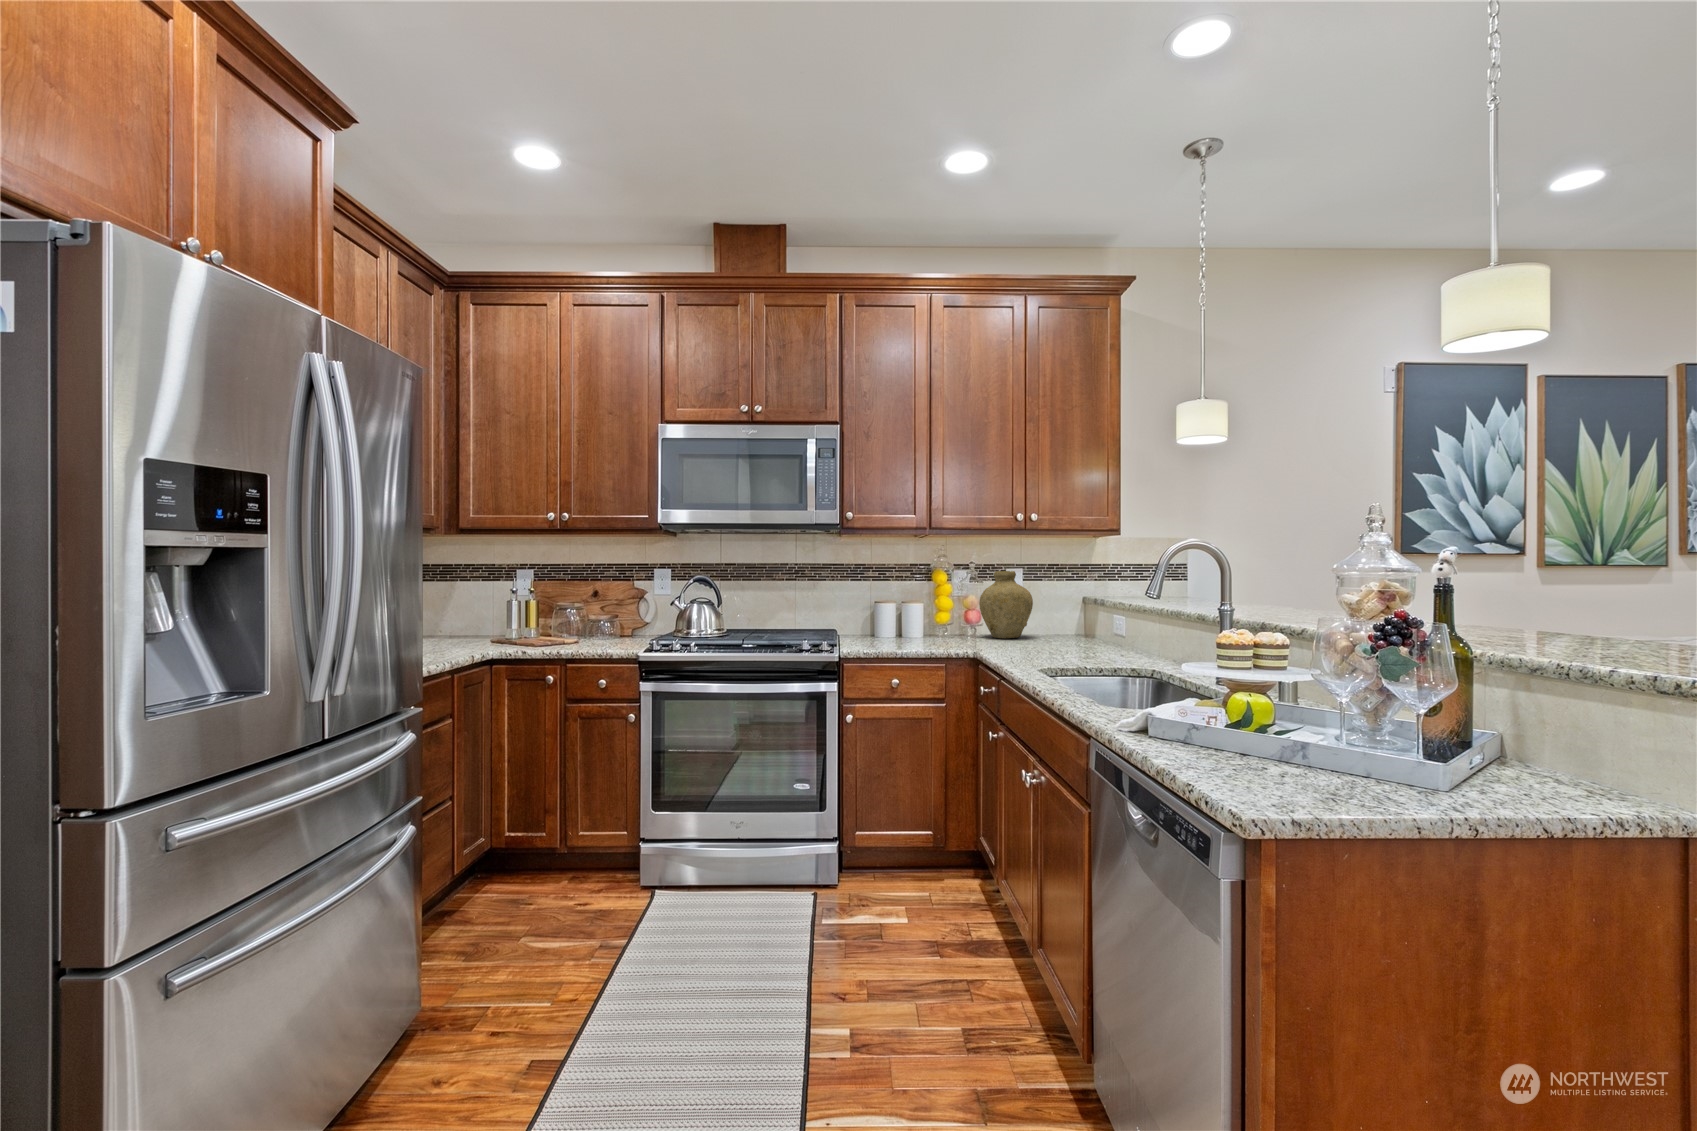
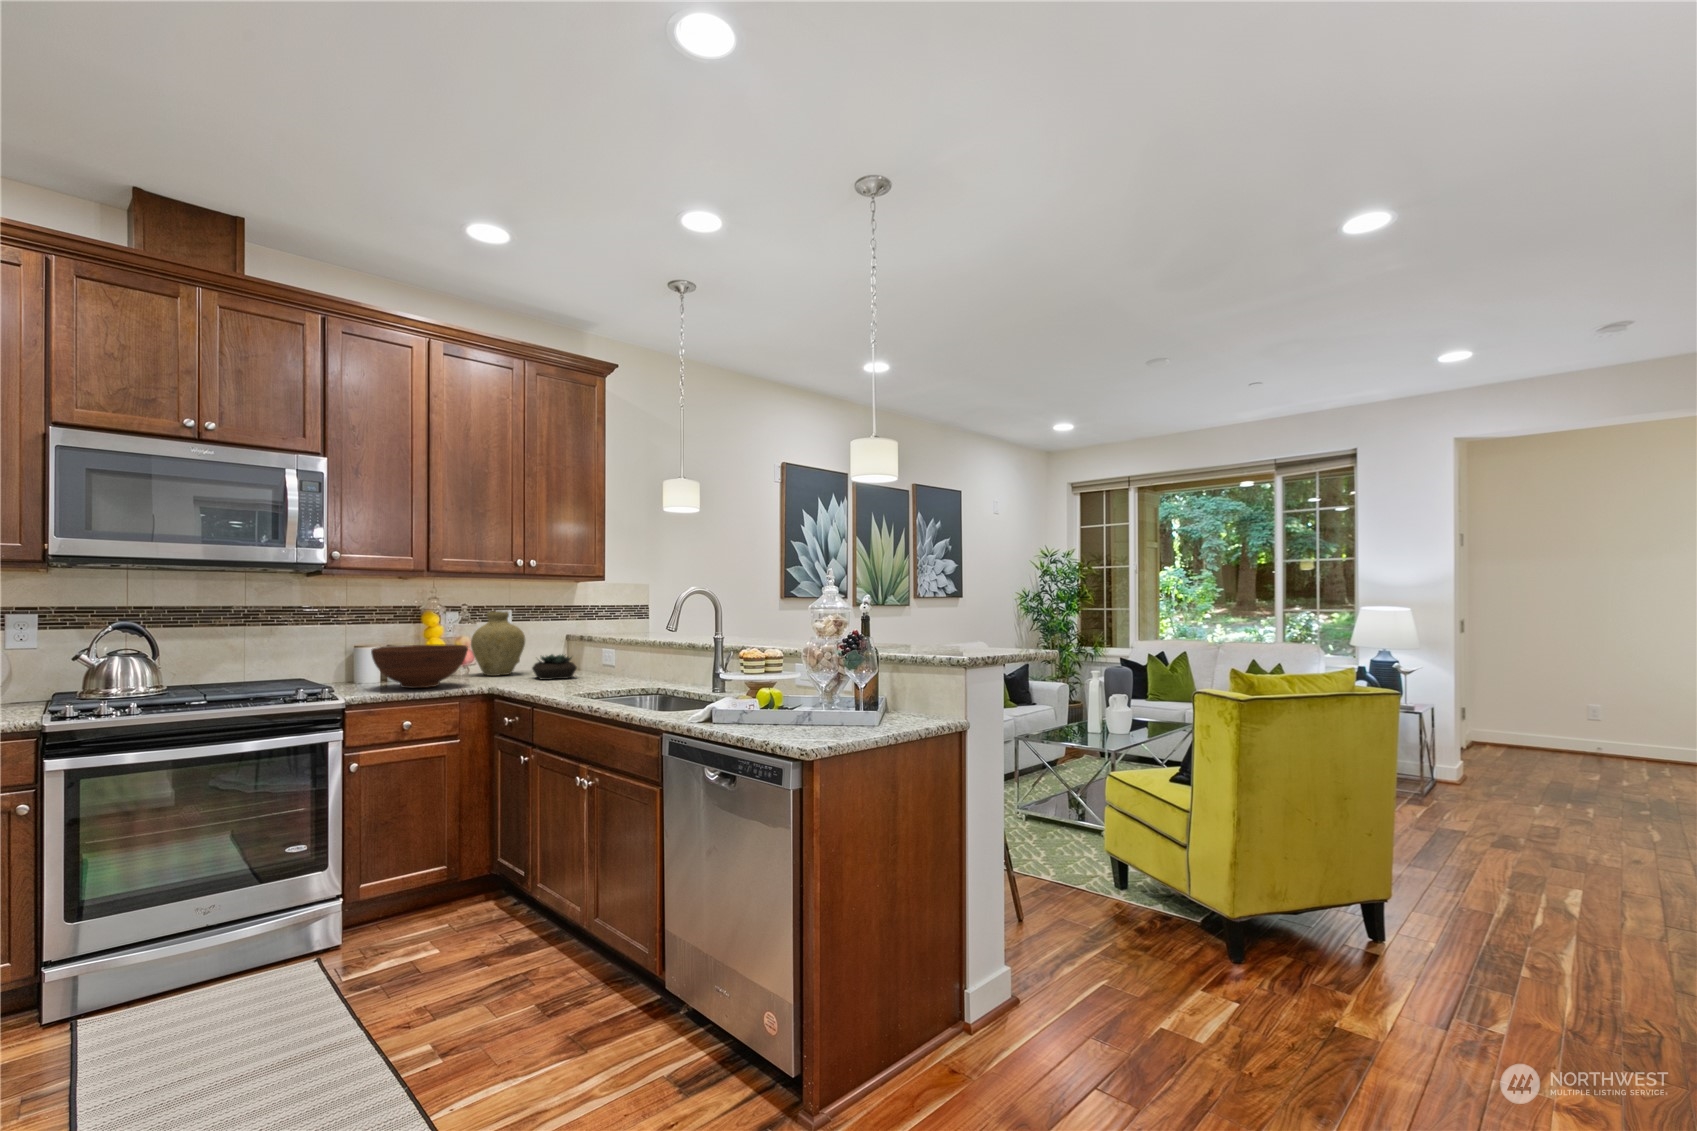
fruit bowl: none [874,604,959,647] -> present [371,644,468,688]
succulent plant: none [1032,618,1079,647] -> present [532,654,577,680]

